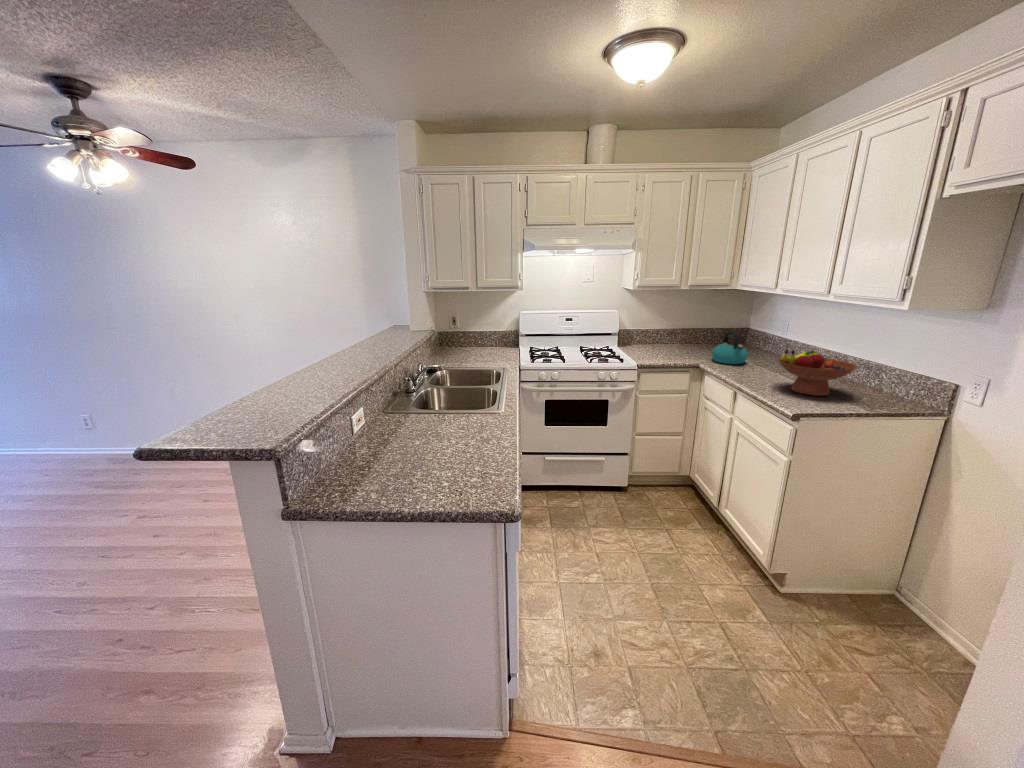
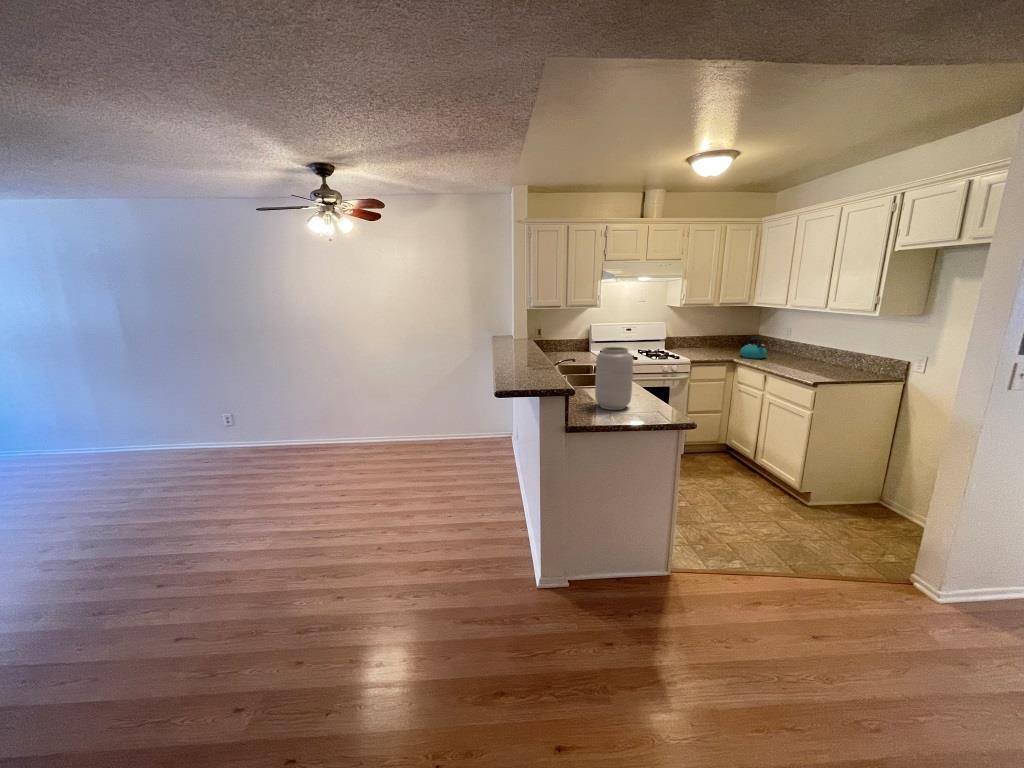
fruit bowl: present [777,350,858,396] -> none [795,345,849,374]
vase: none [388,357,453,465] -> present [595,347,633,410]

